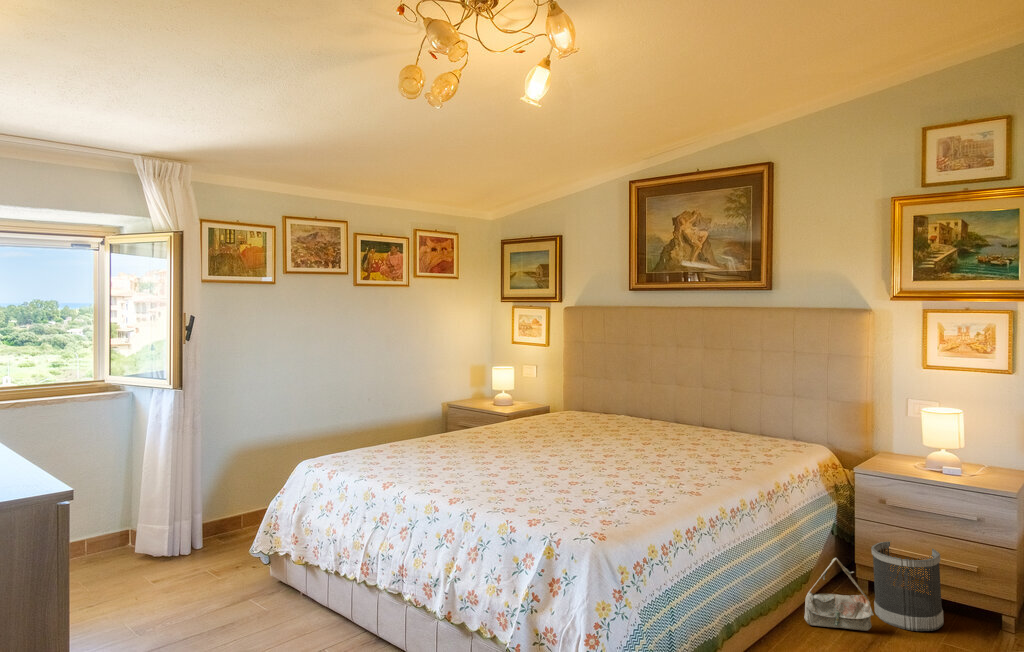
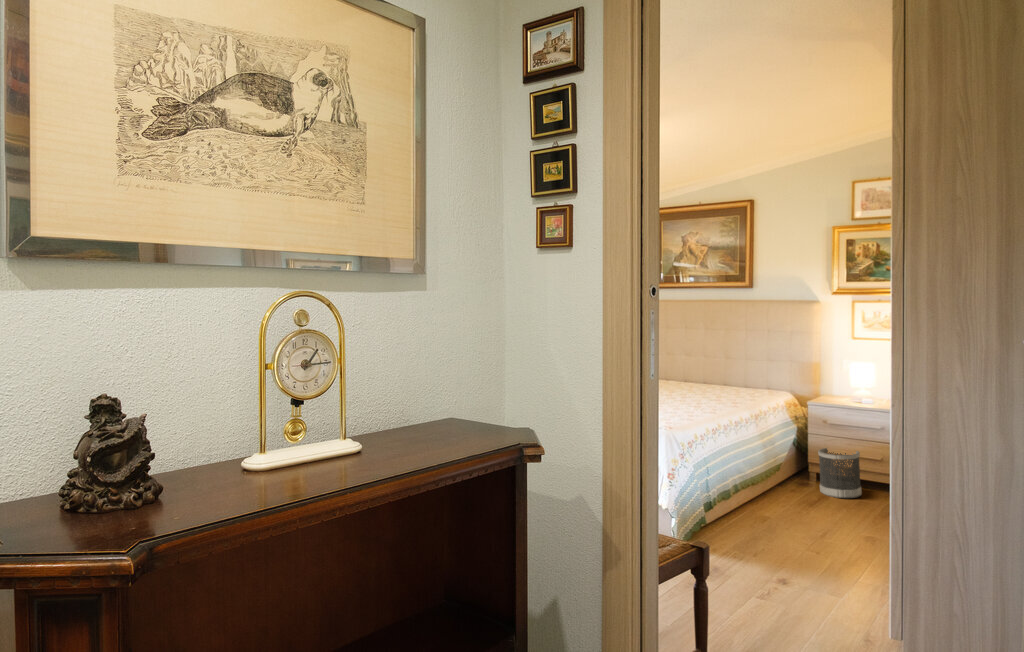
bag: present [804,558,874,631] -> none [777,455,819,498]

